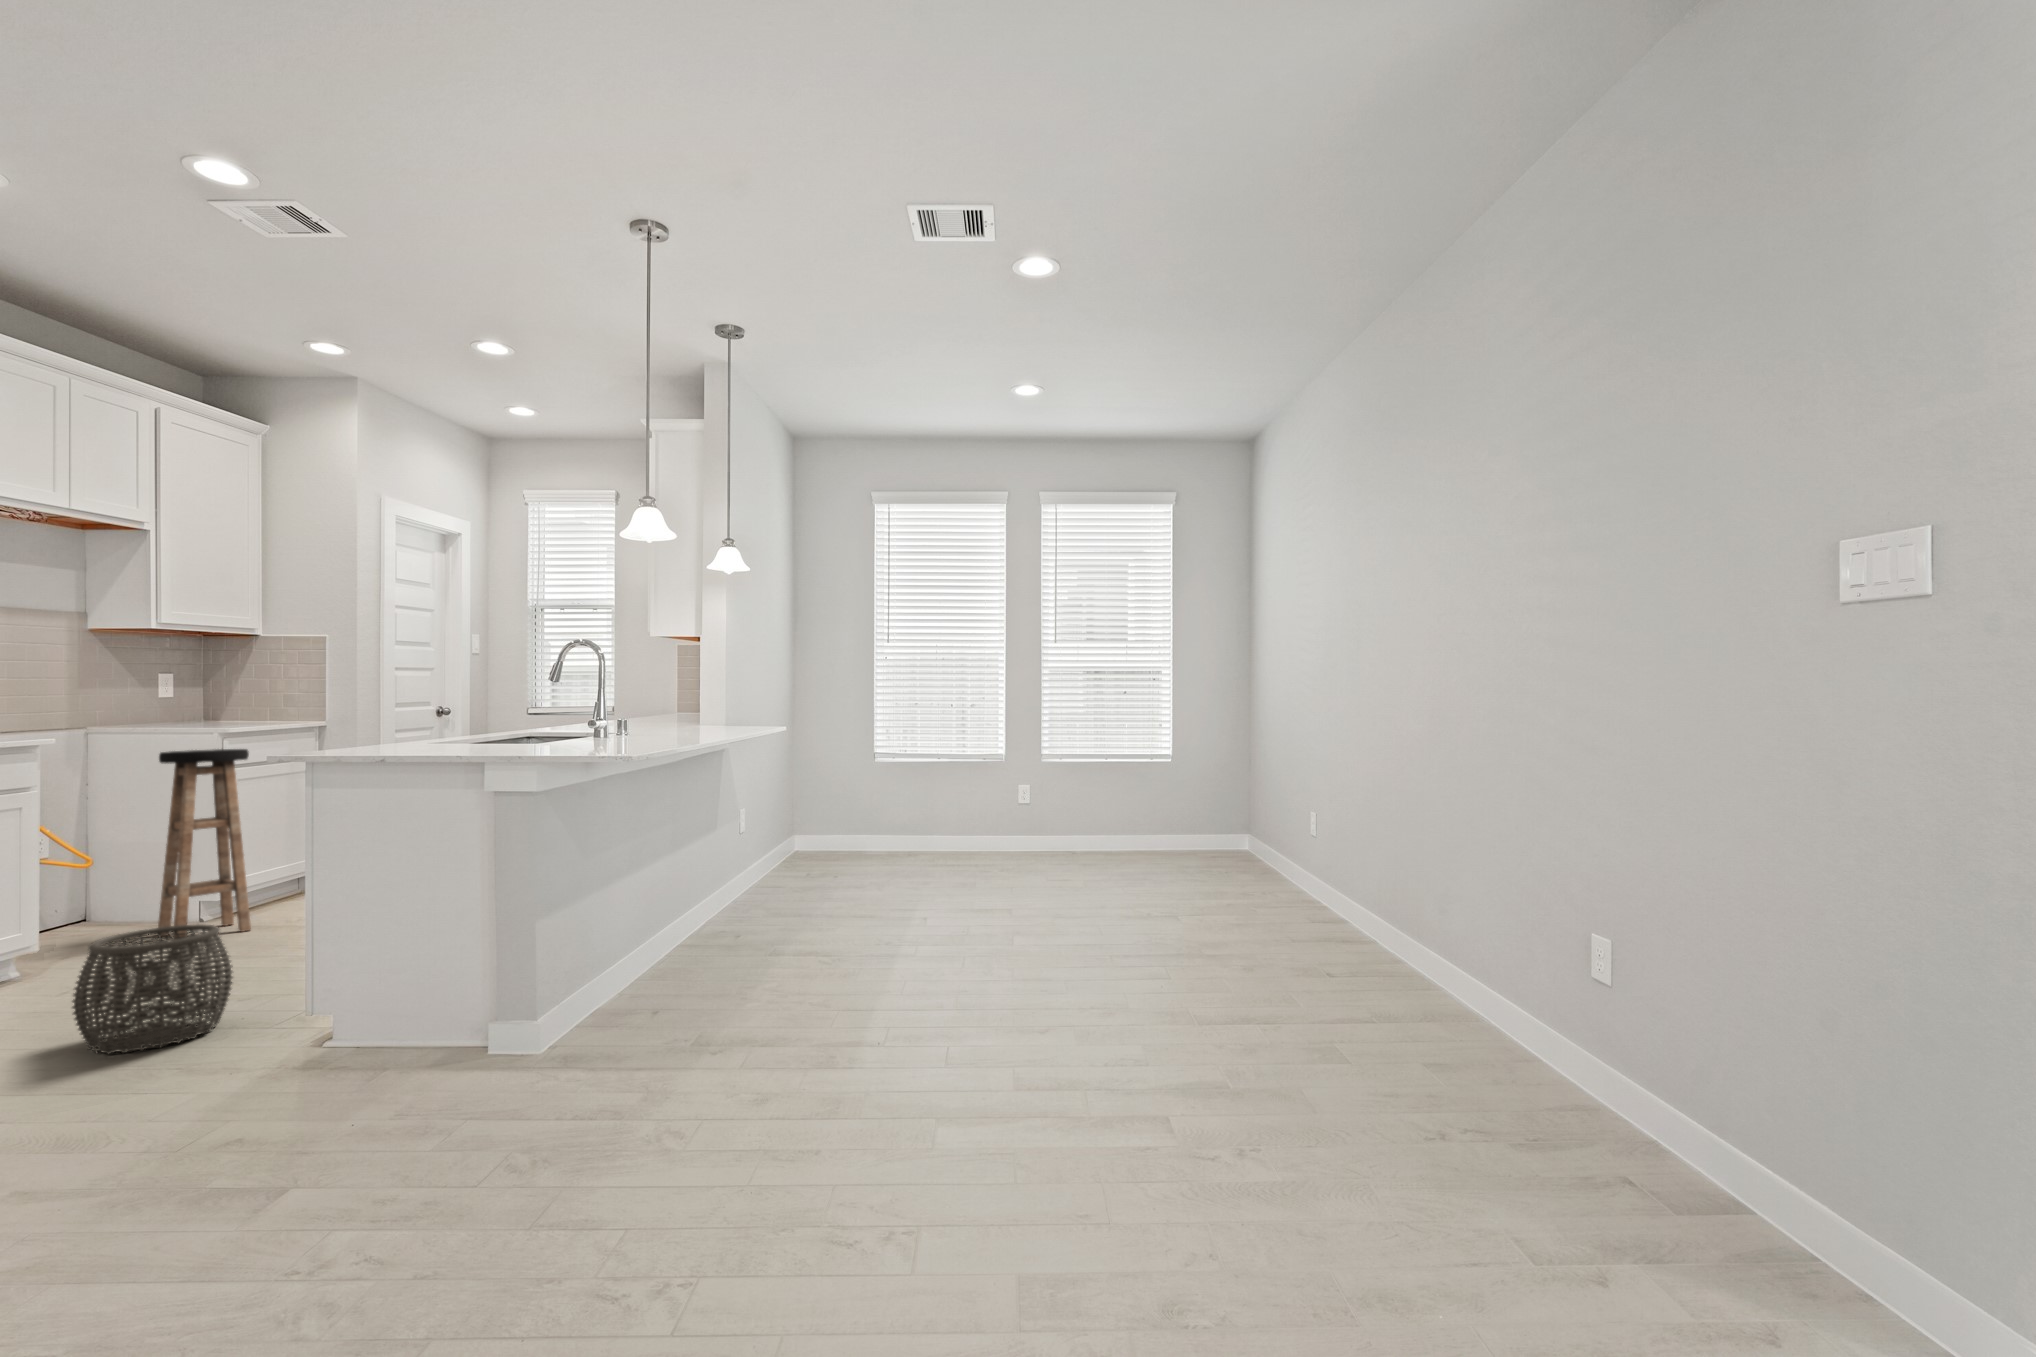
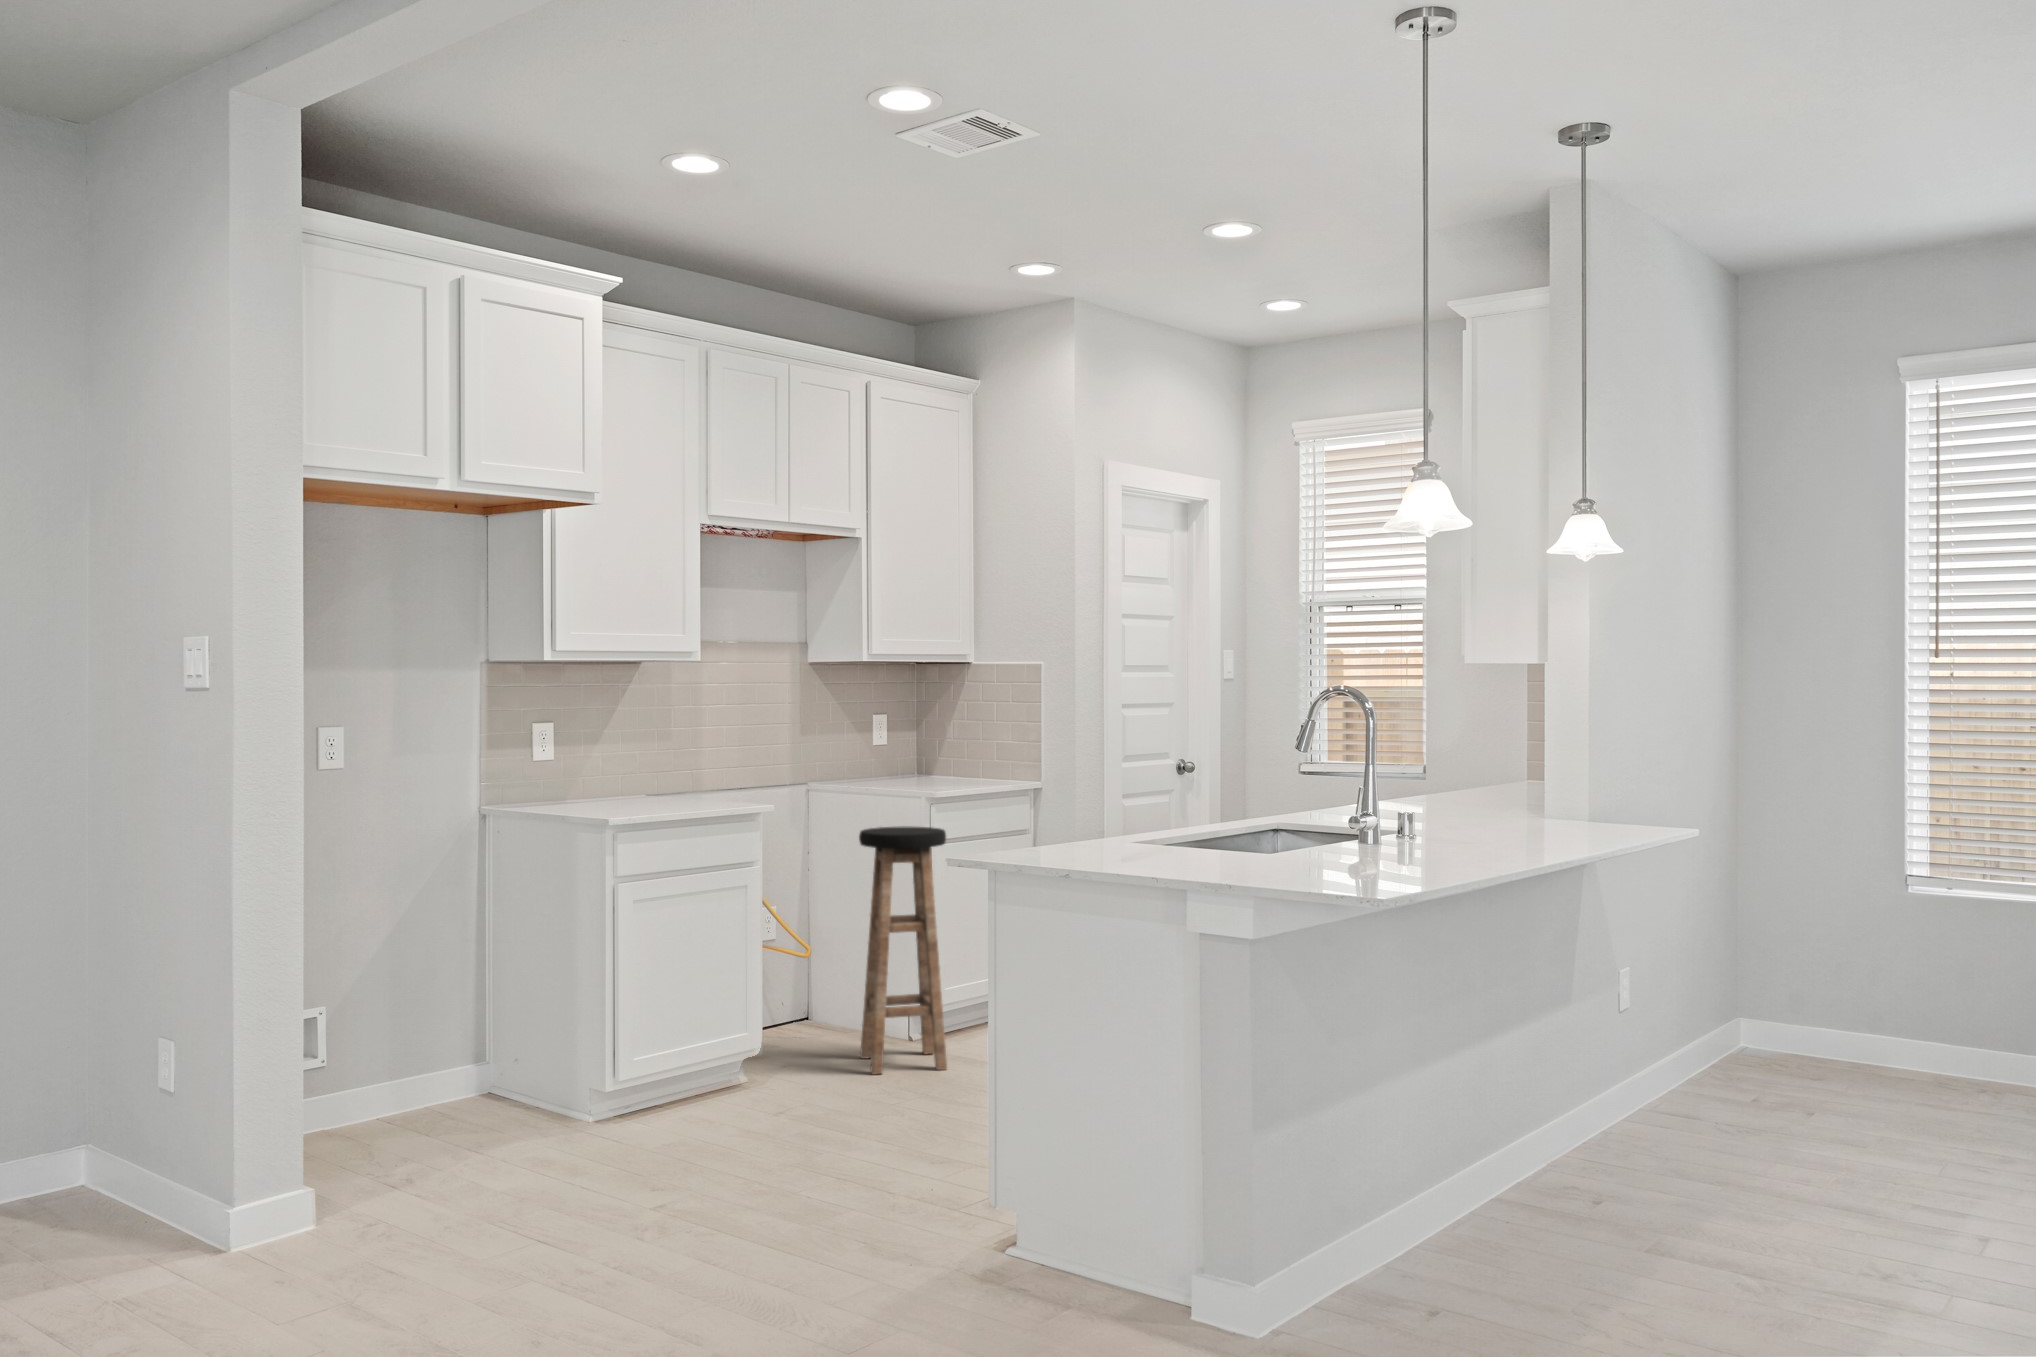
woven basket: present [72,924,233,1054] -> none [727,1103,881,1270]

